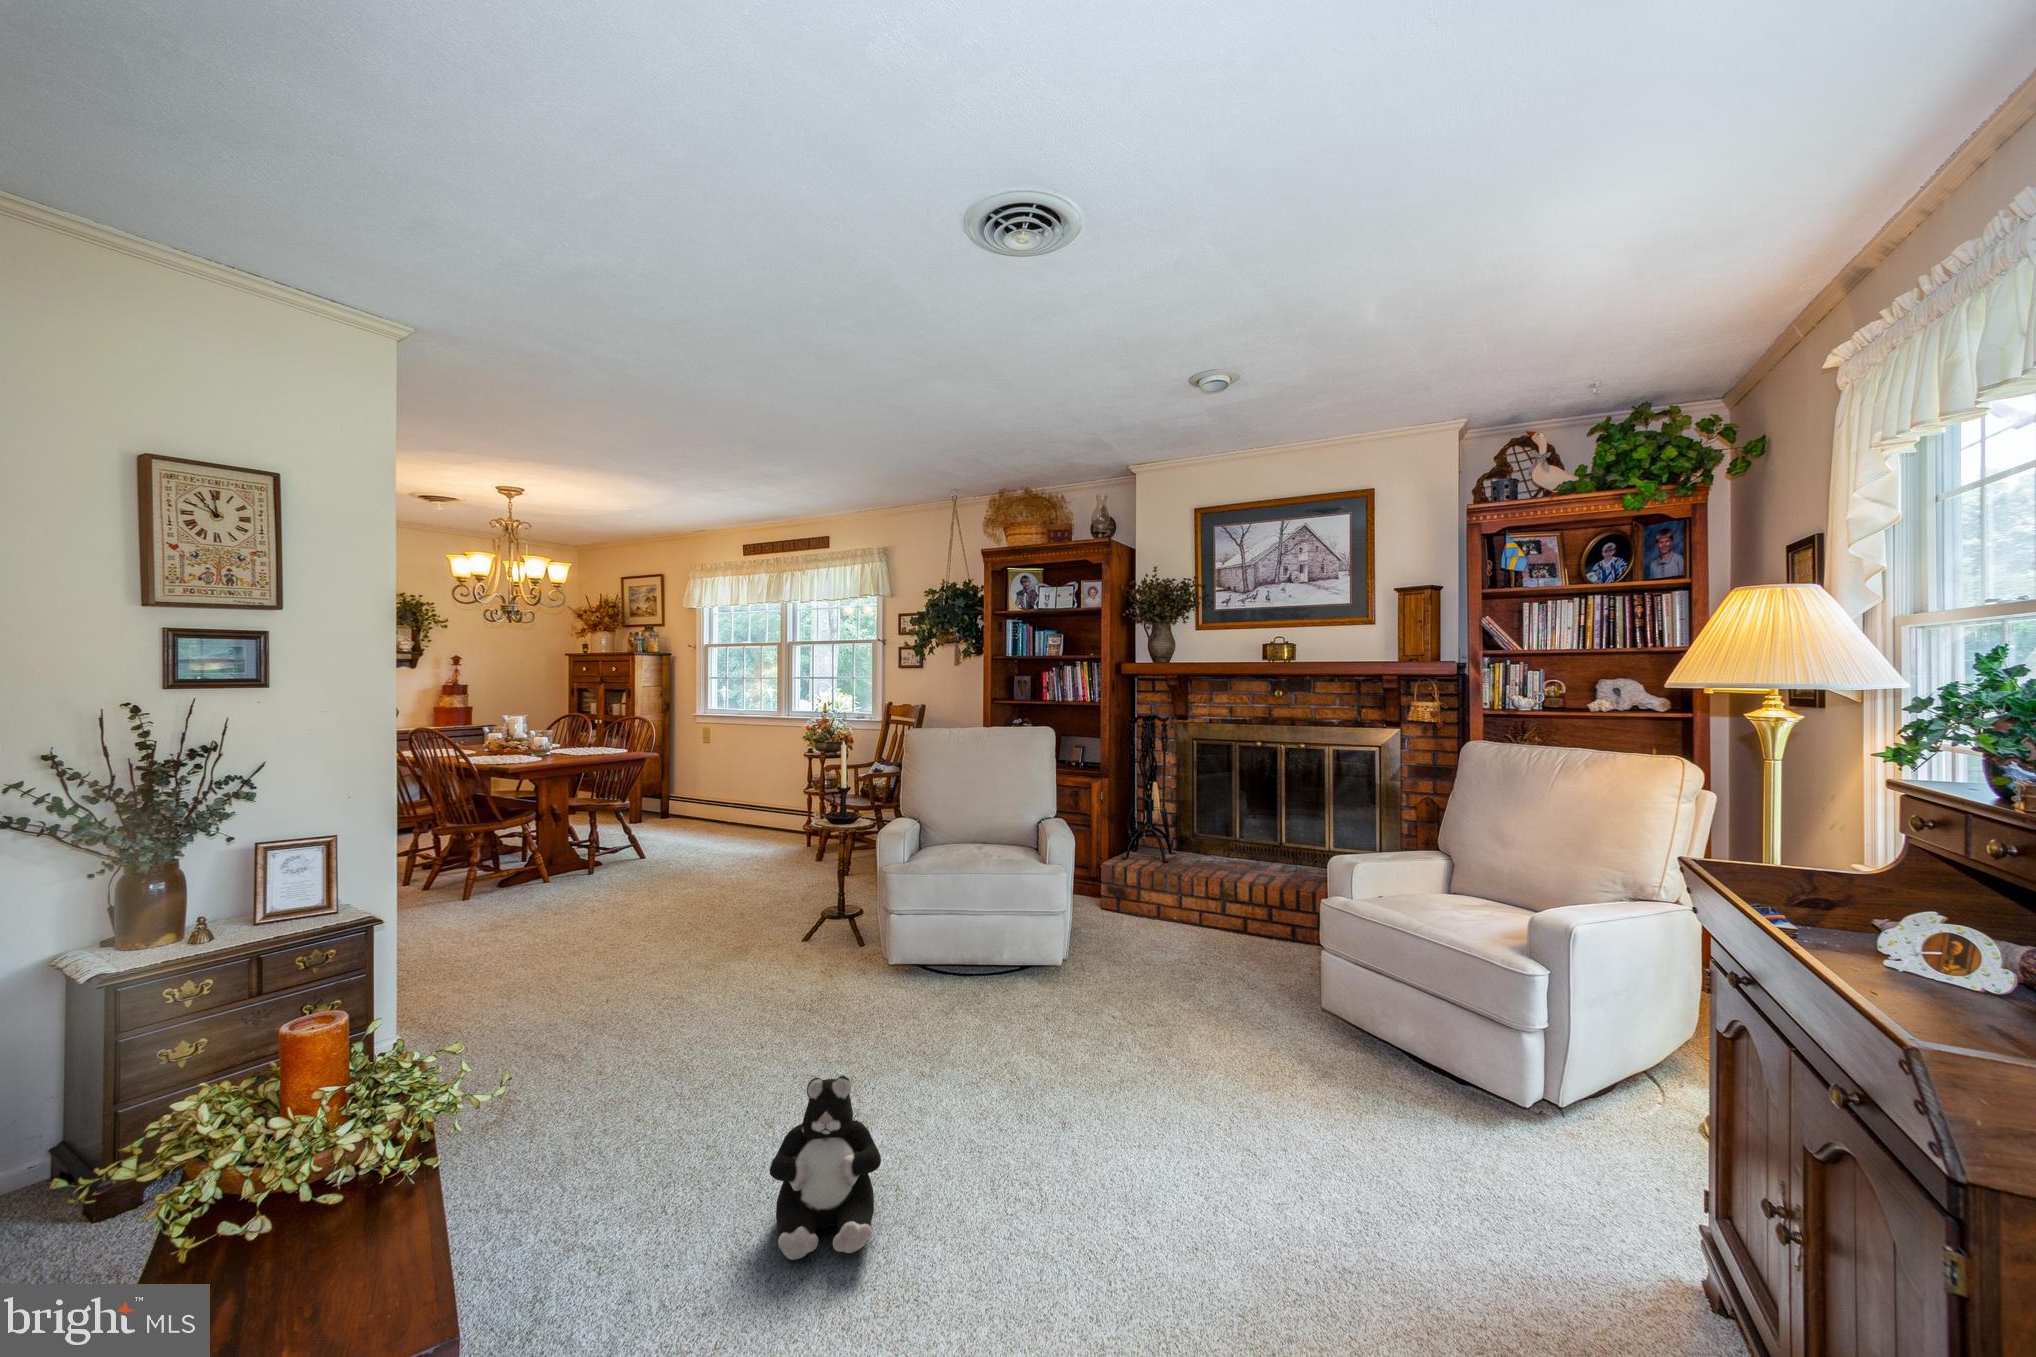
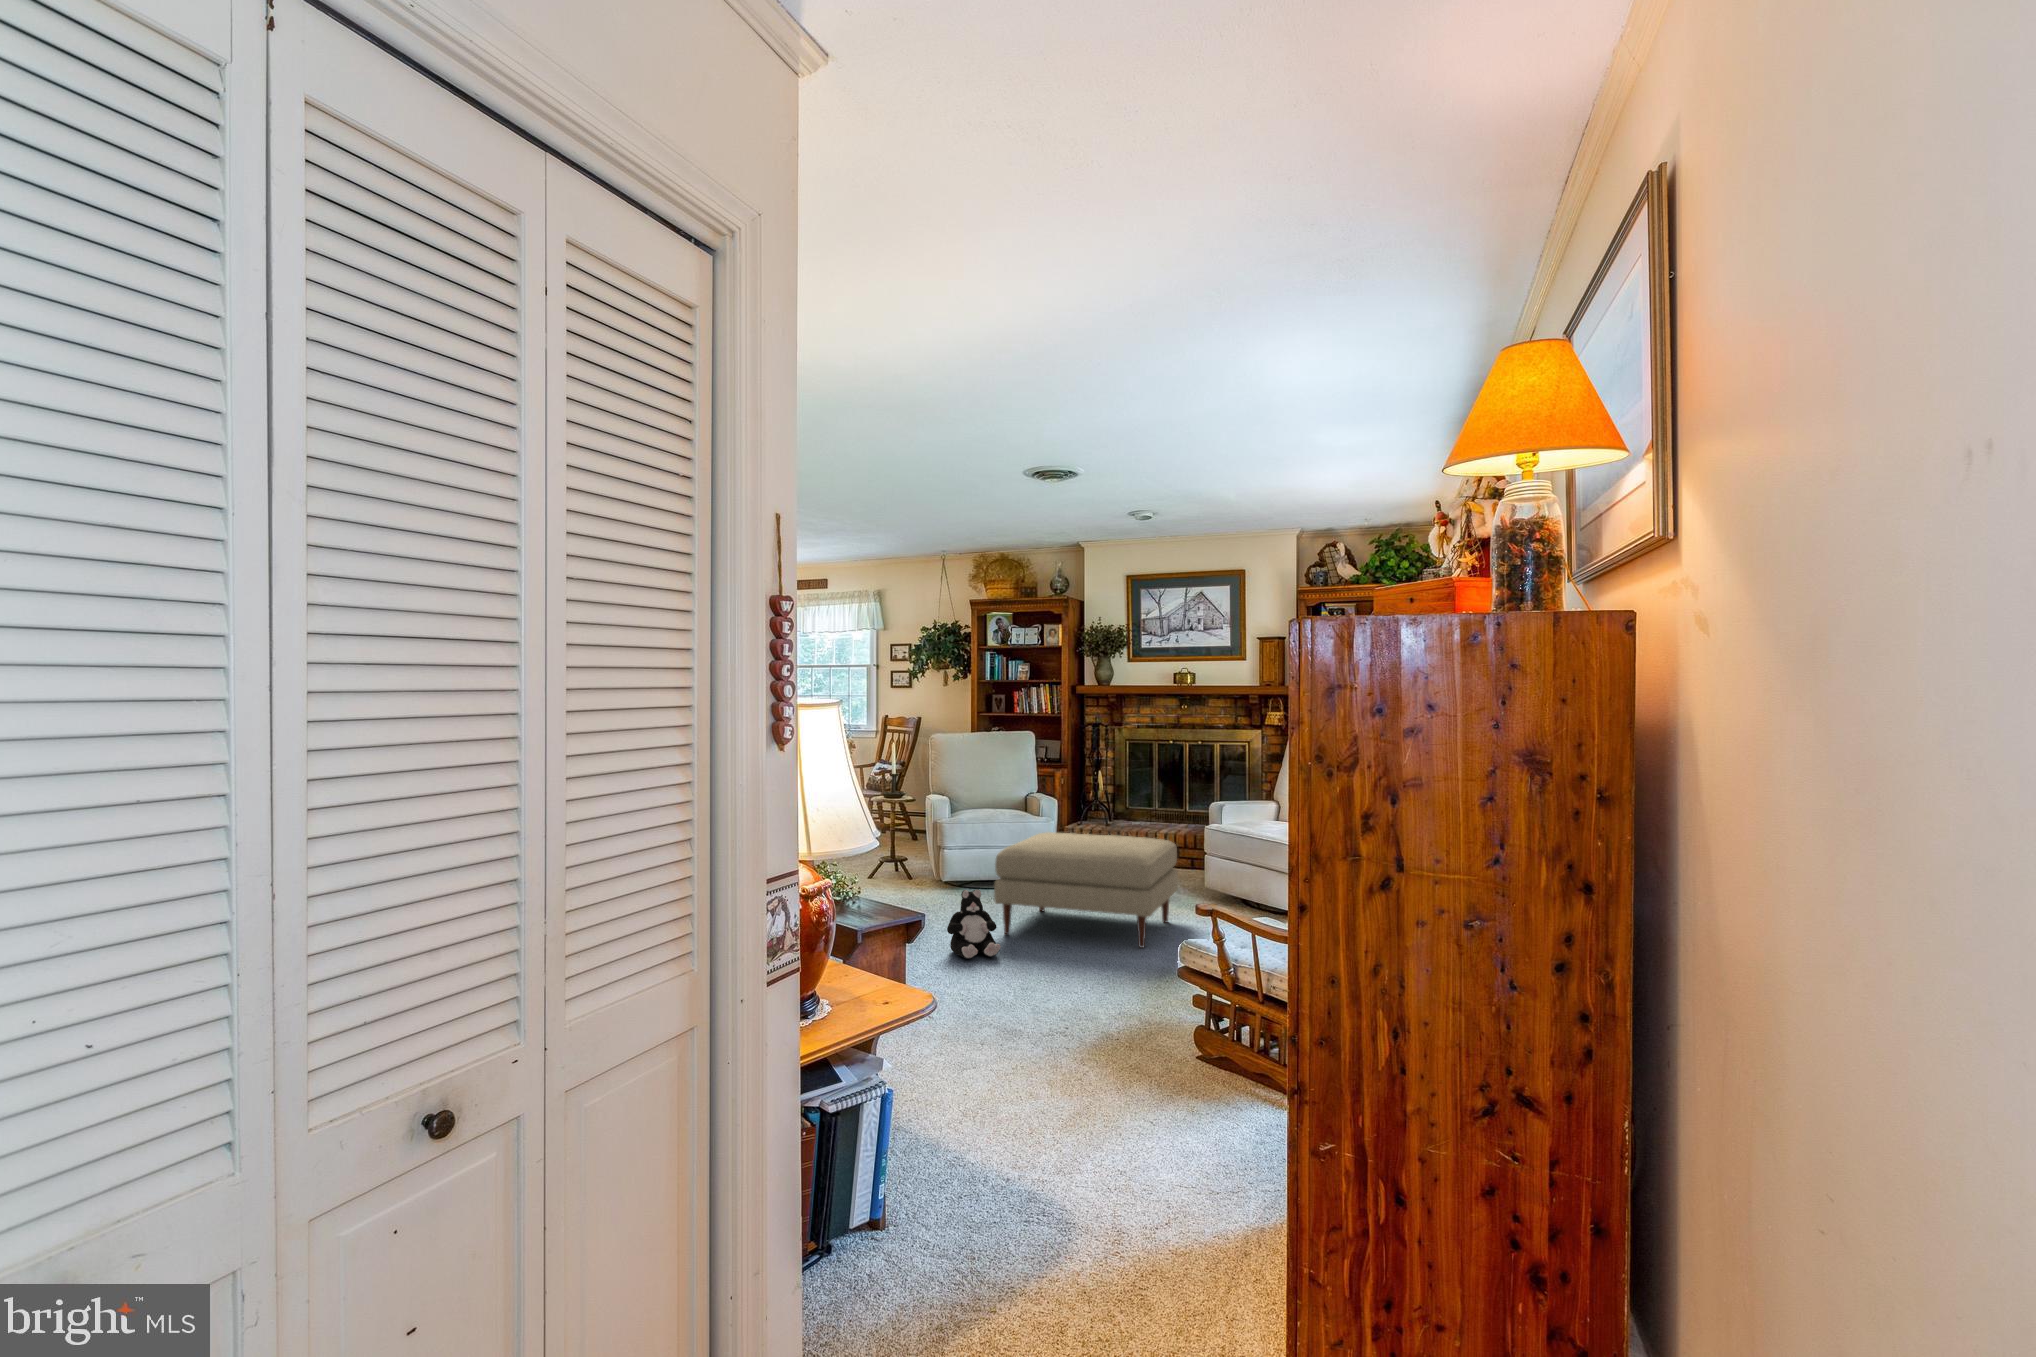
ottoman: none [903,914,1278,1230] -> present [994,832,1178,948]

